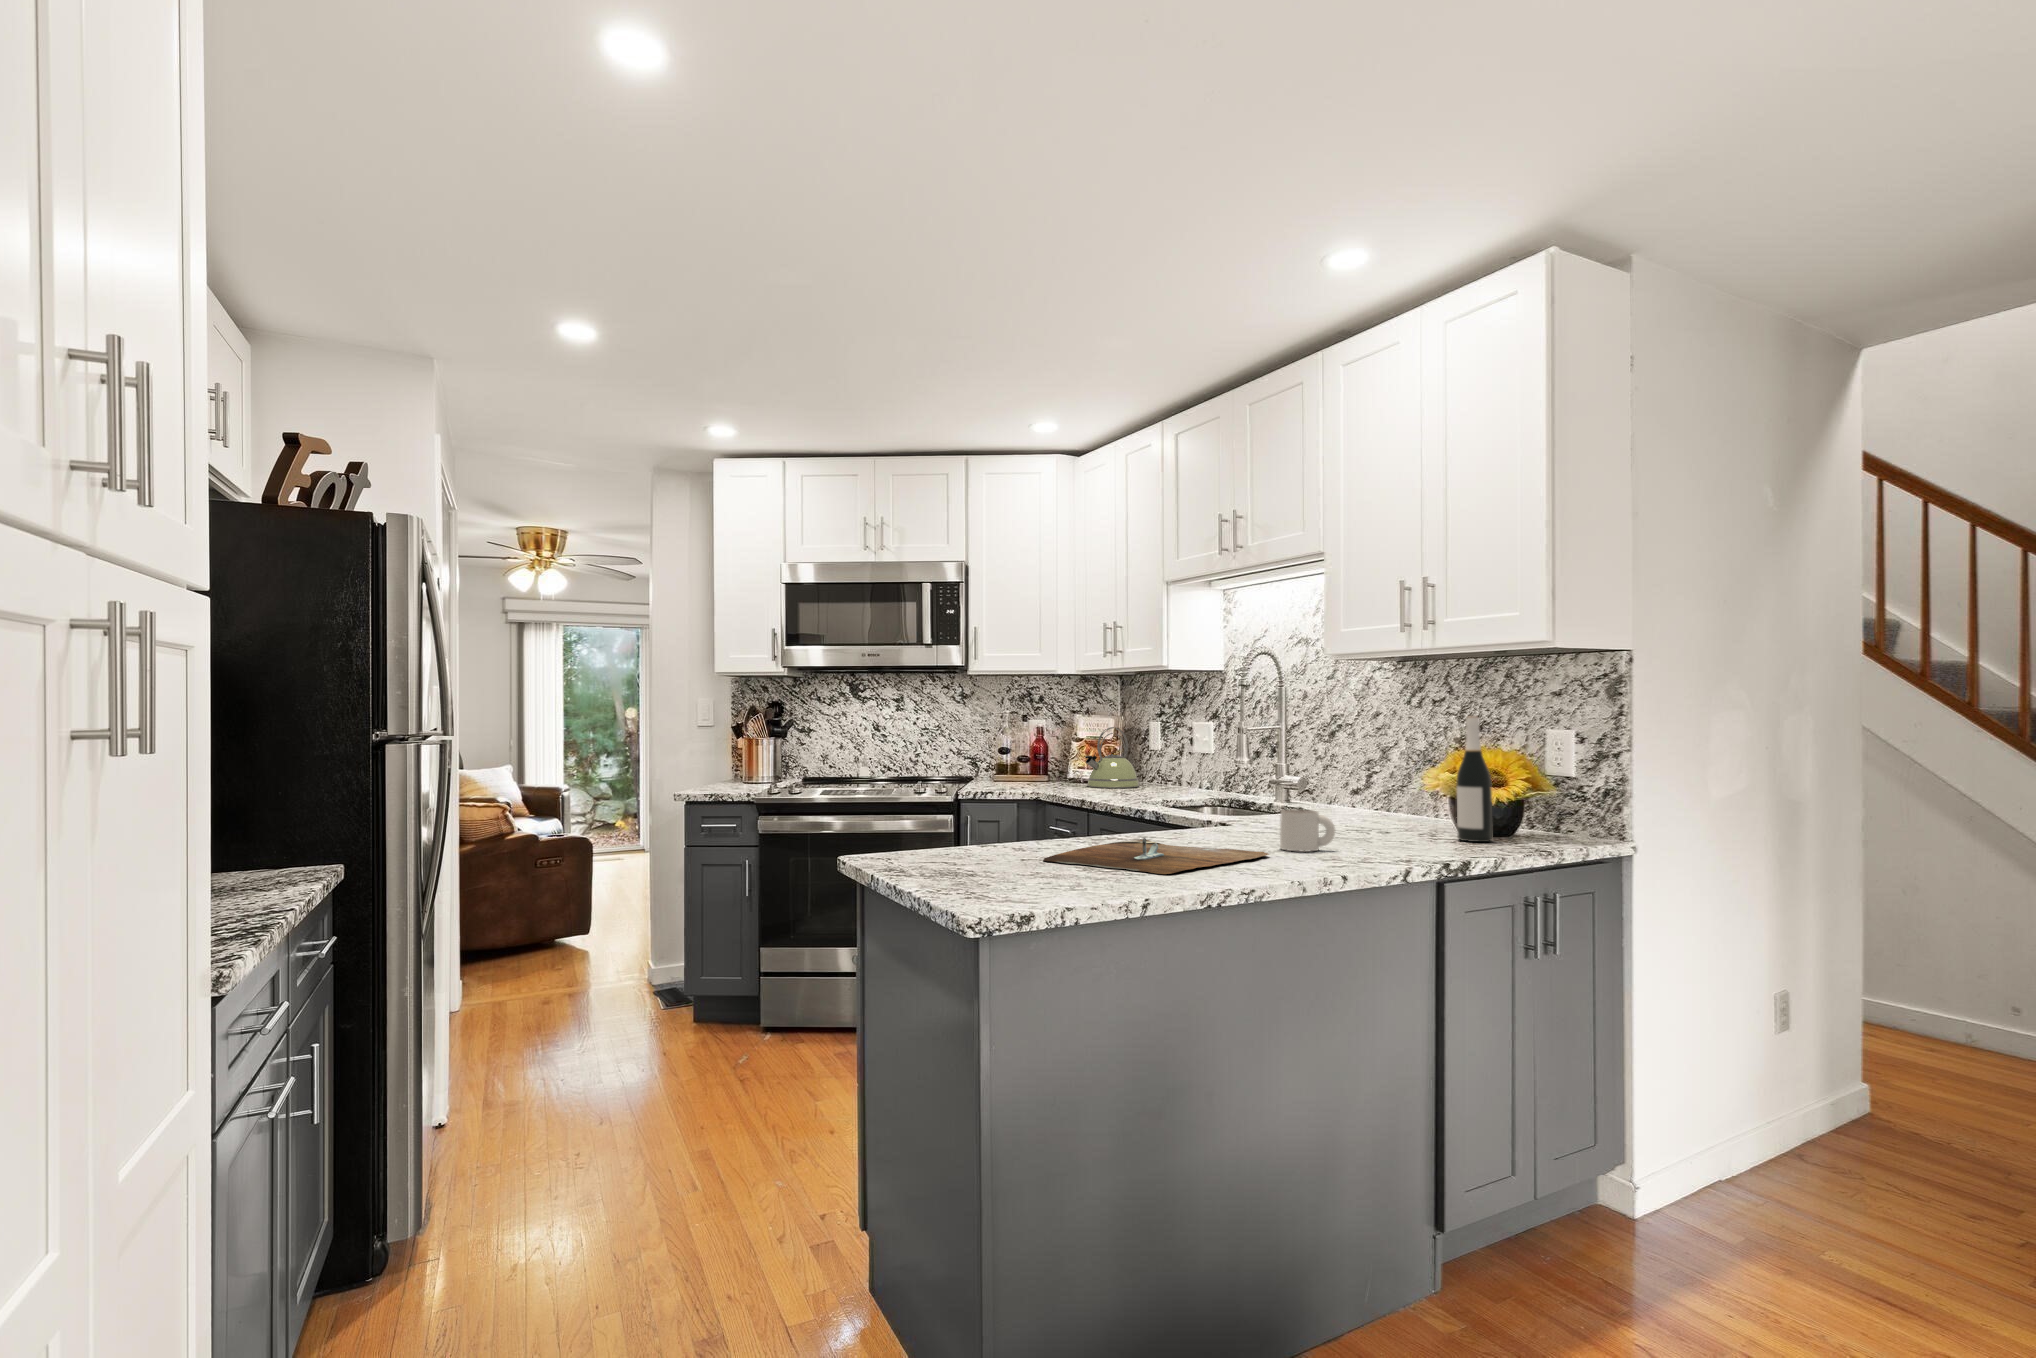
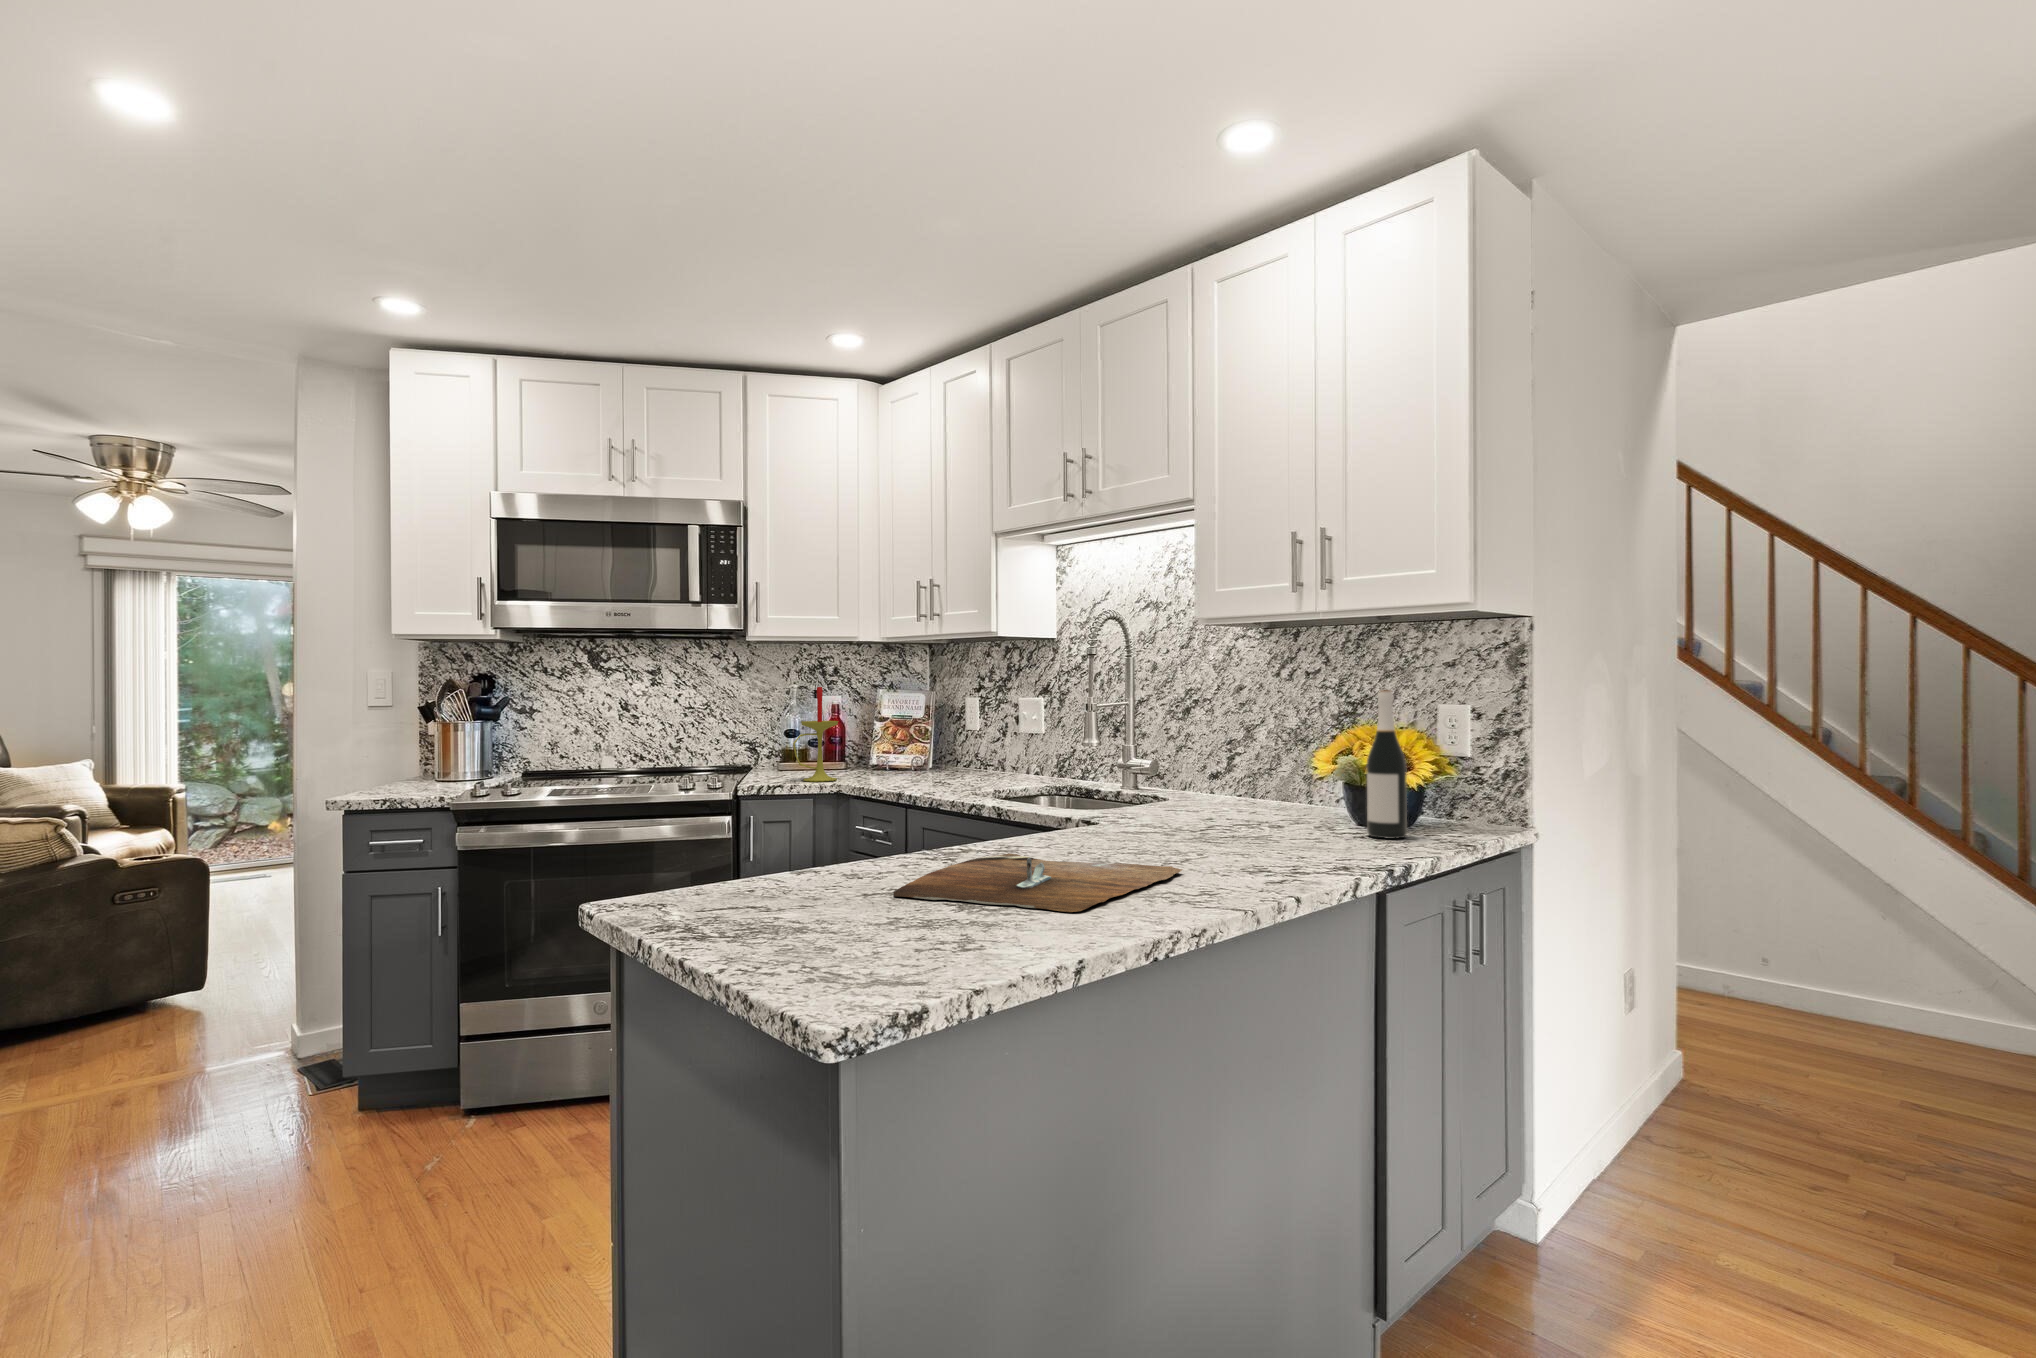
candle: none [1004,710,1041,790] -> present [793,687,838,781]
kettle: present [1085,727,1139,788] -> none [890,704,953,776]
mug: present [1280,809,1335,851] -> none [1183,809,1251,863]

